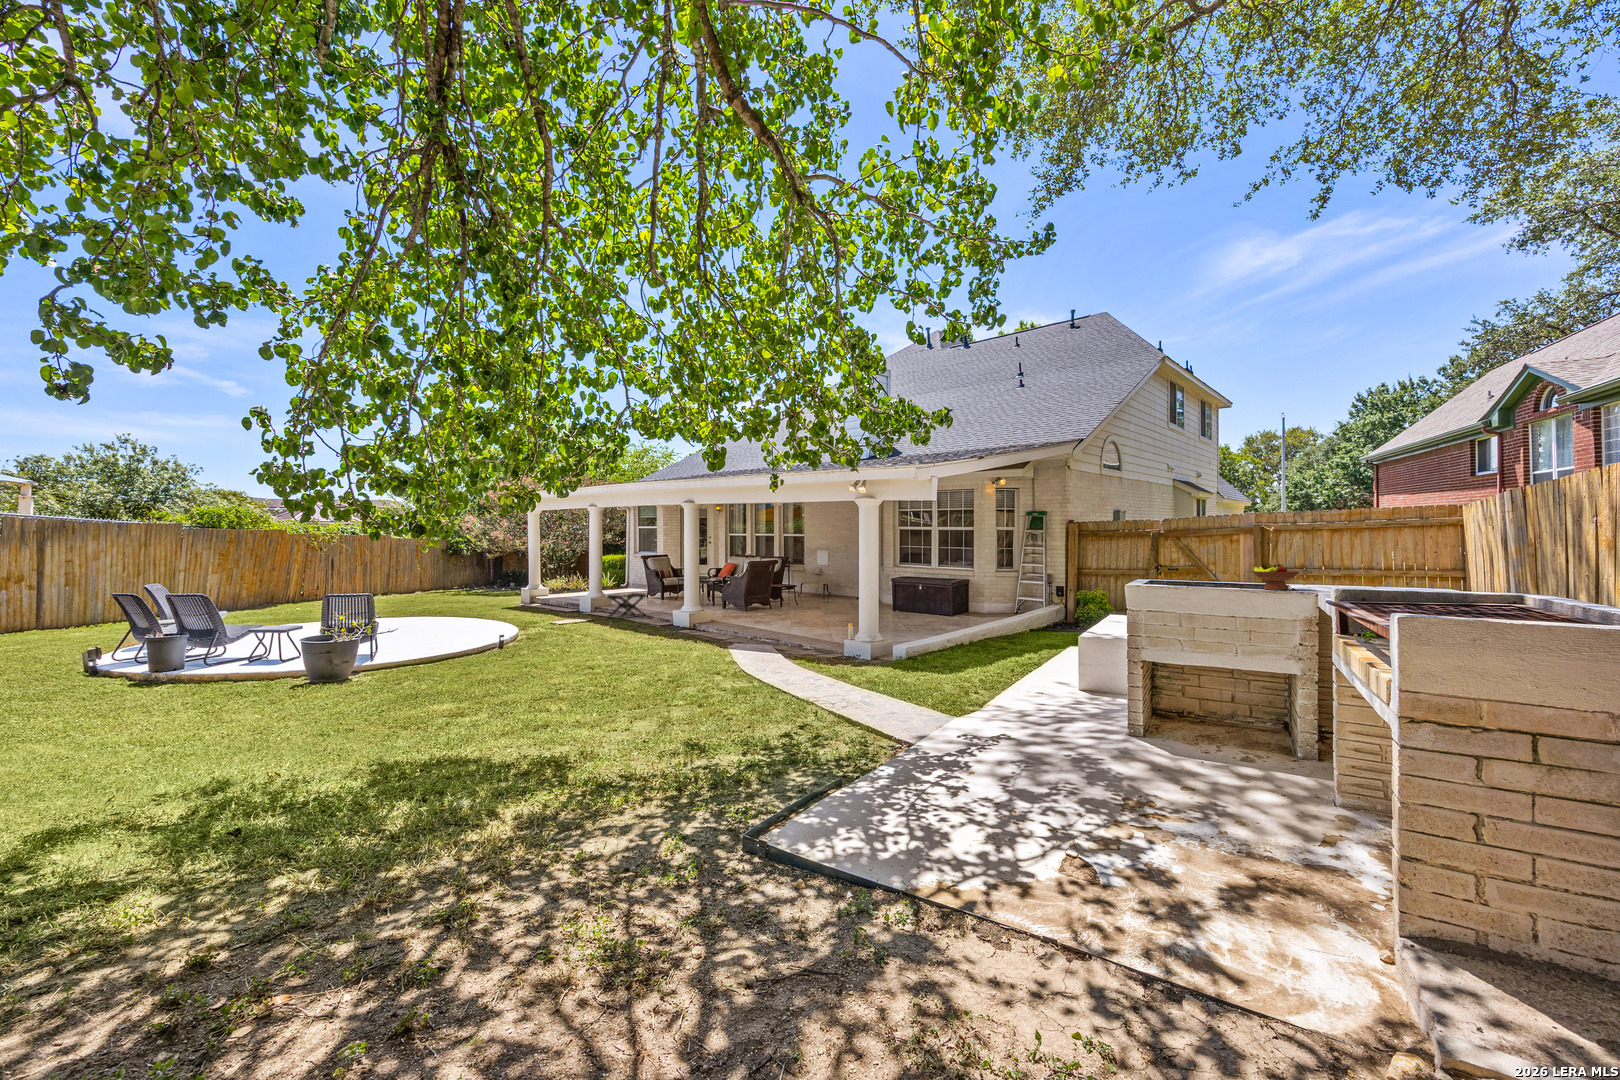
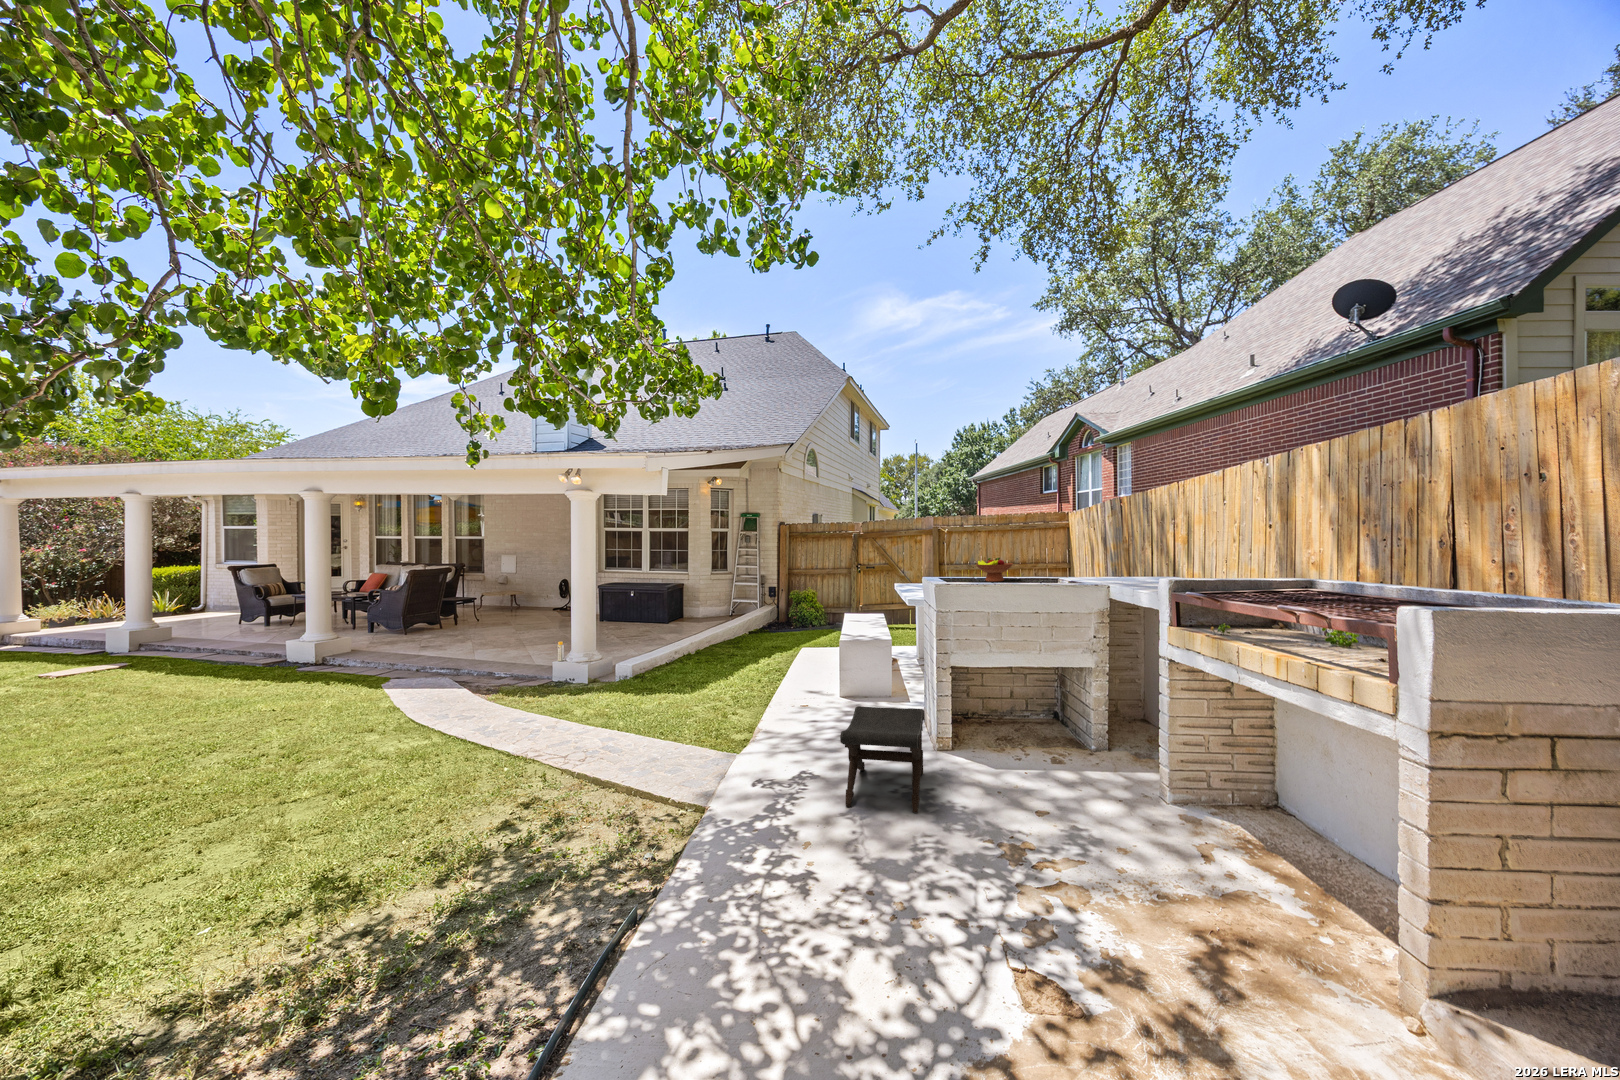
footstool: present [607,593,646,618] -> present [840,706,924,813]

